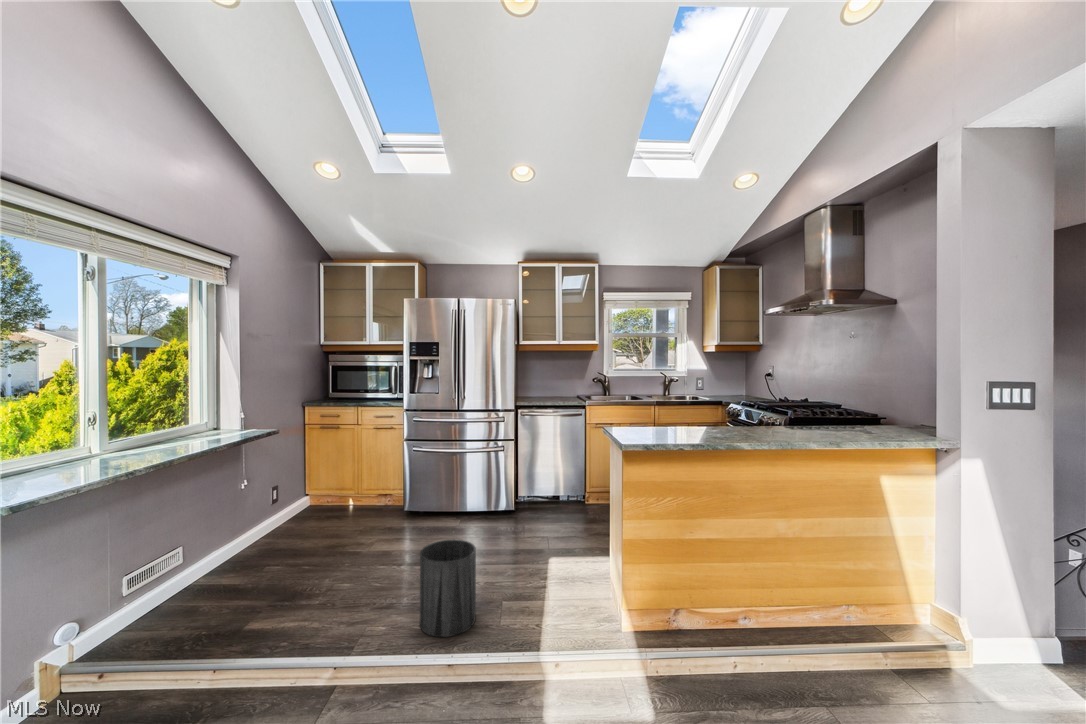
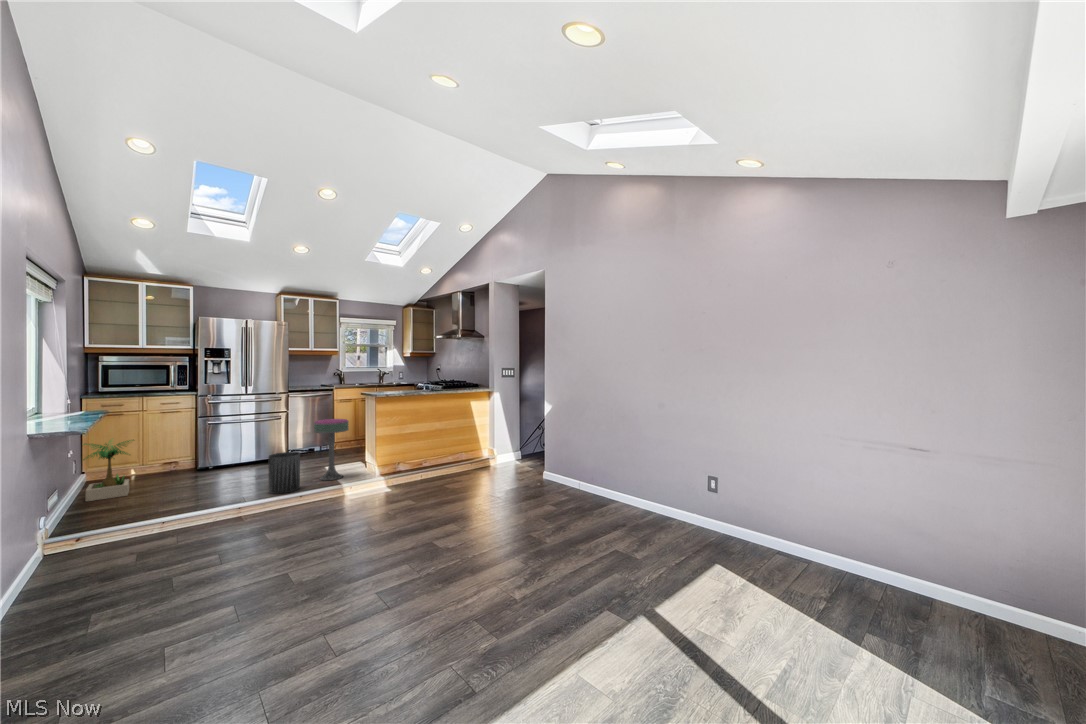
potted plant: none [250,464,318,554] -> present [83,440,133,501]
bar stool: none [512,476,576,612] -> present [314,419,349,480]

